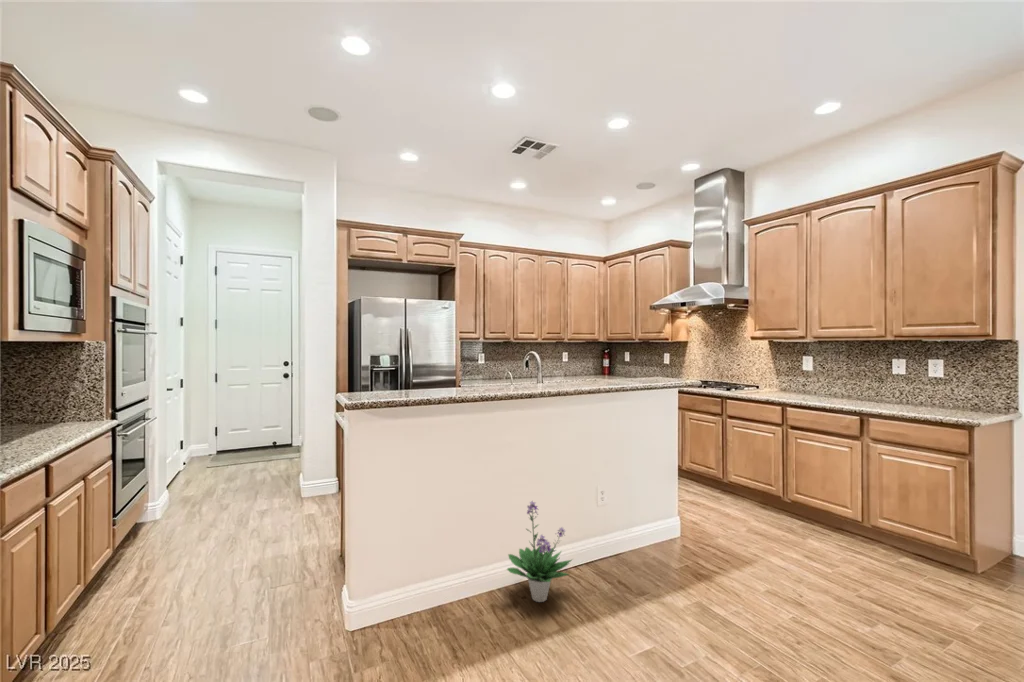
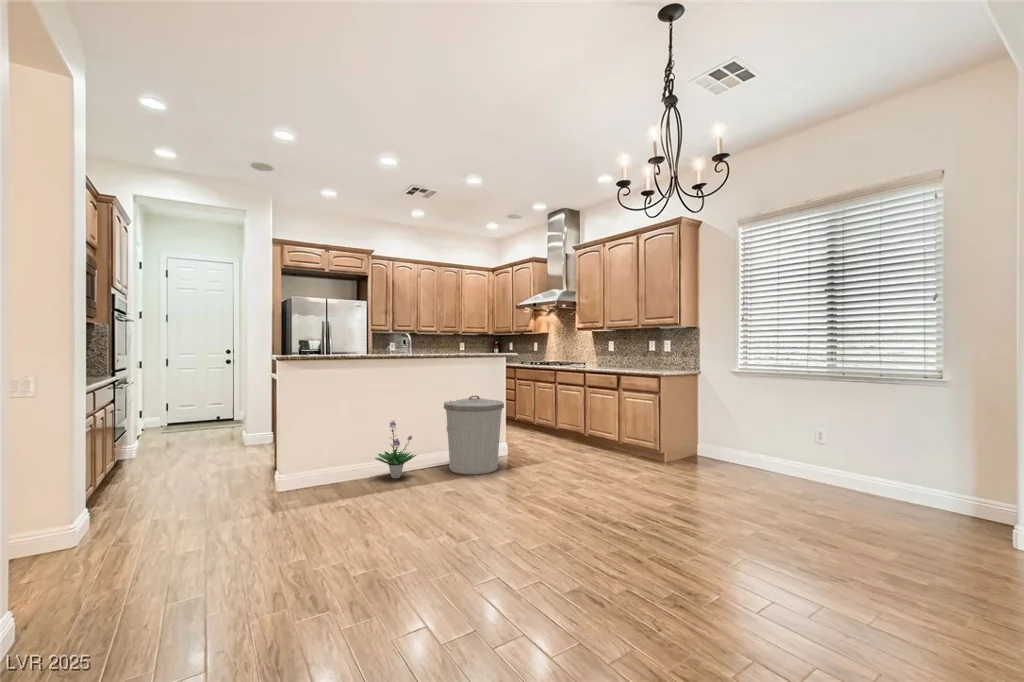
trash can: none [605,455,708,595] -> present [444,396,504,474]

